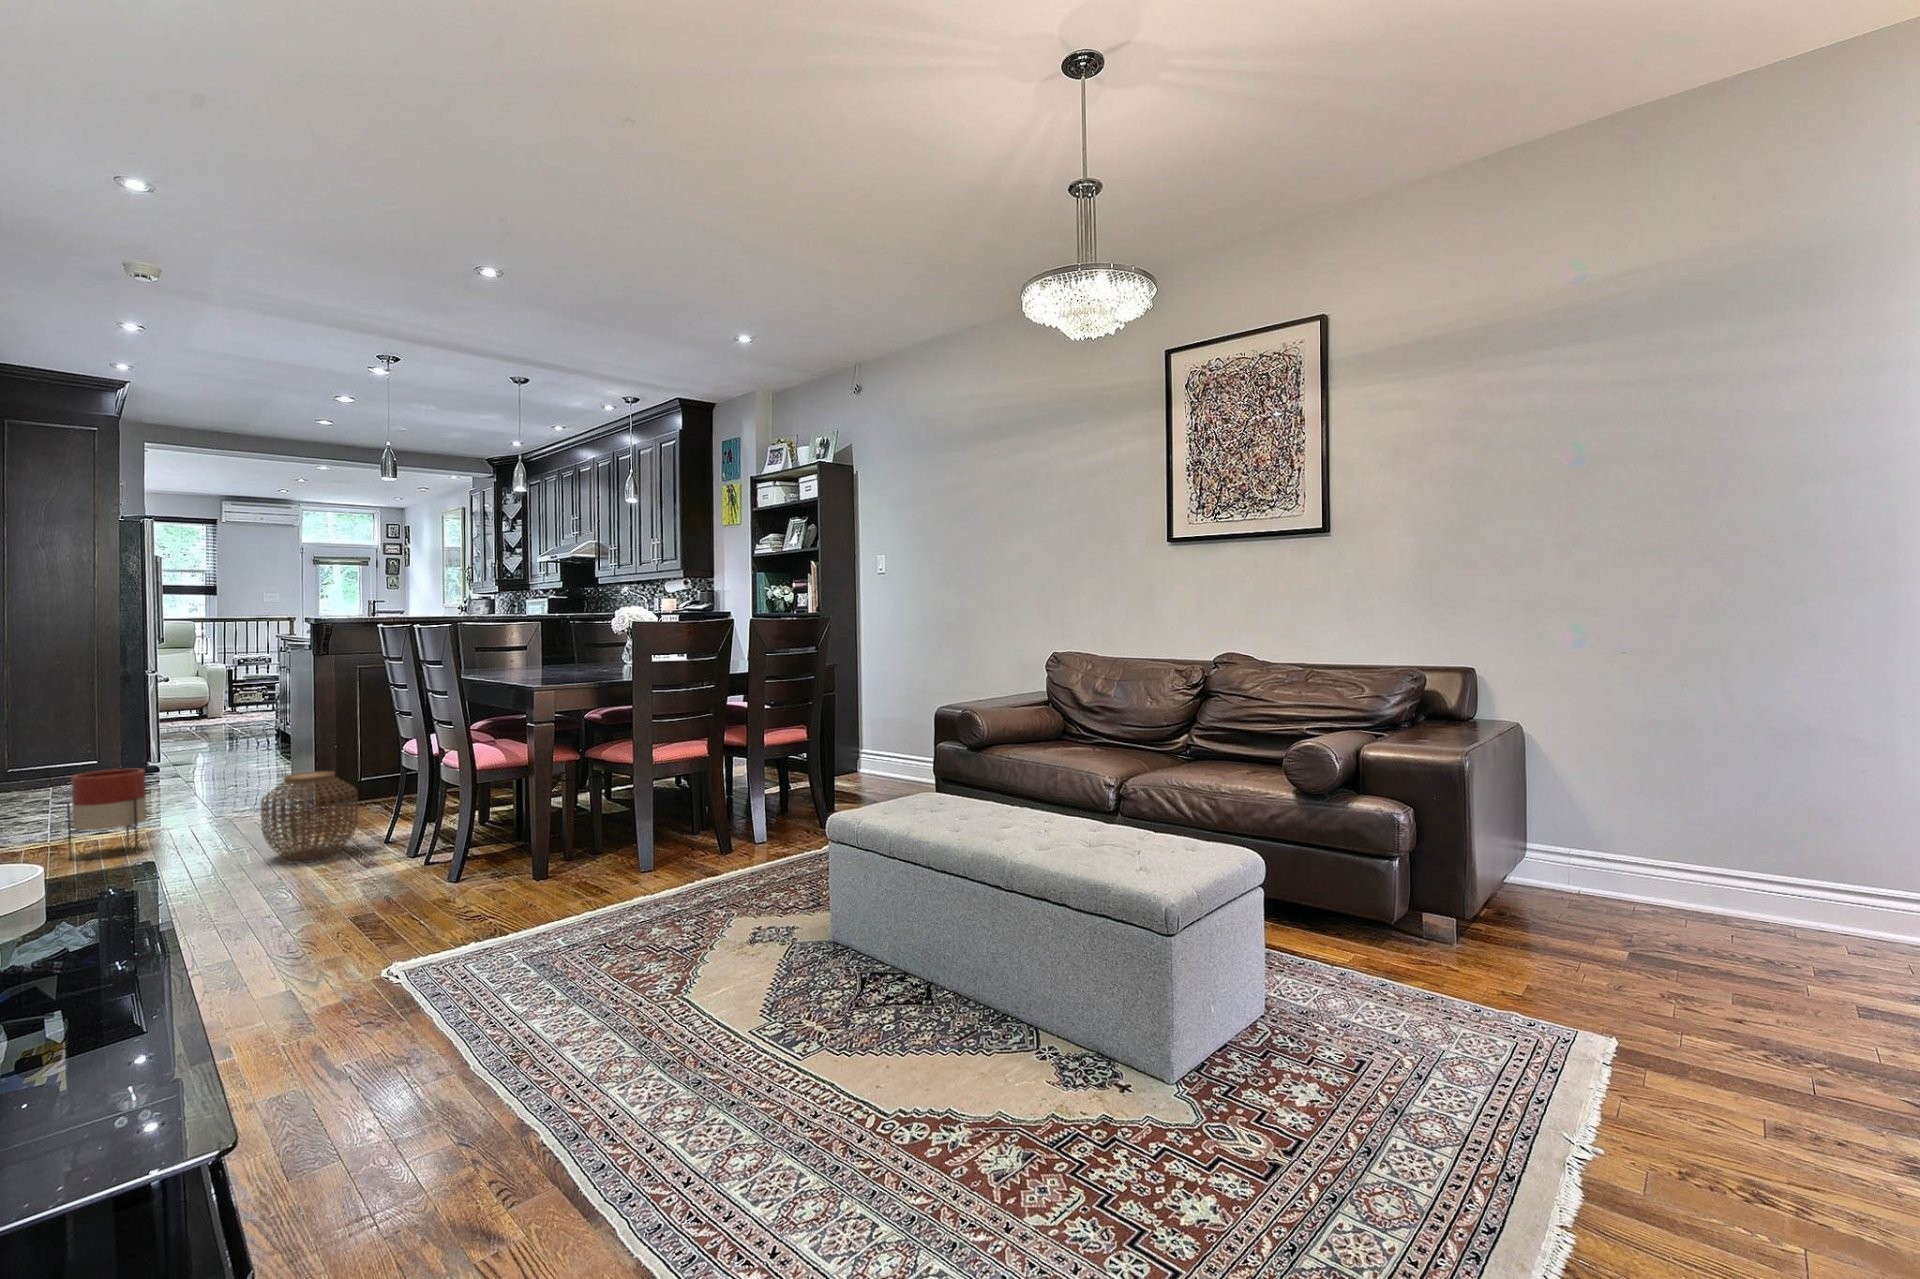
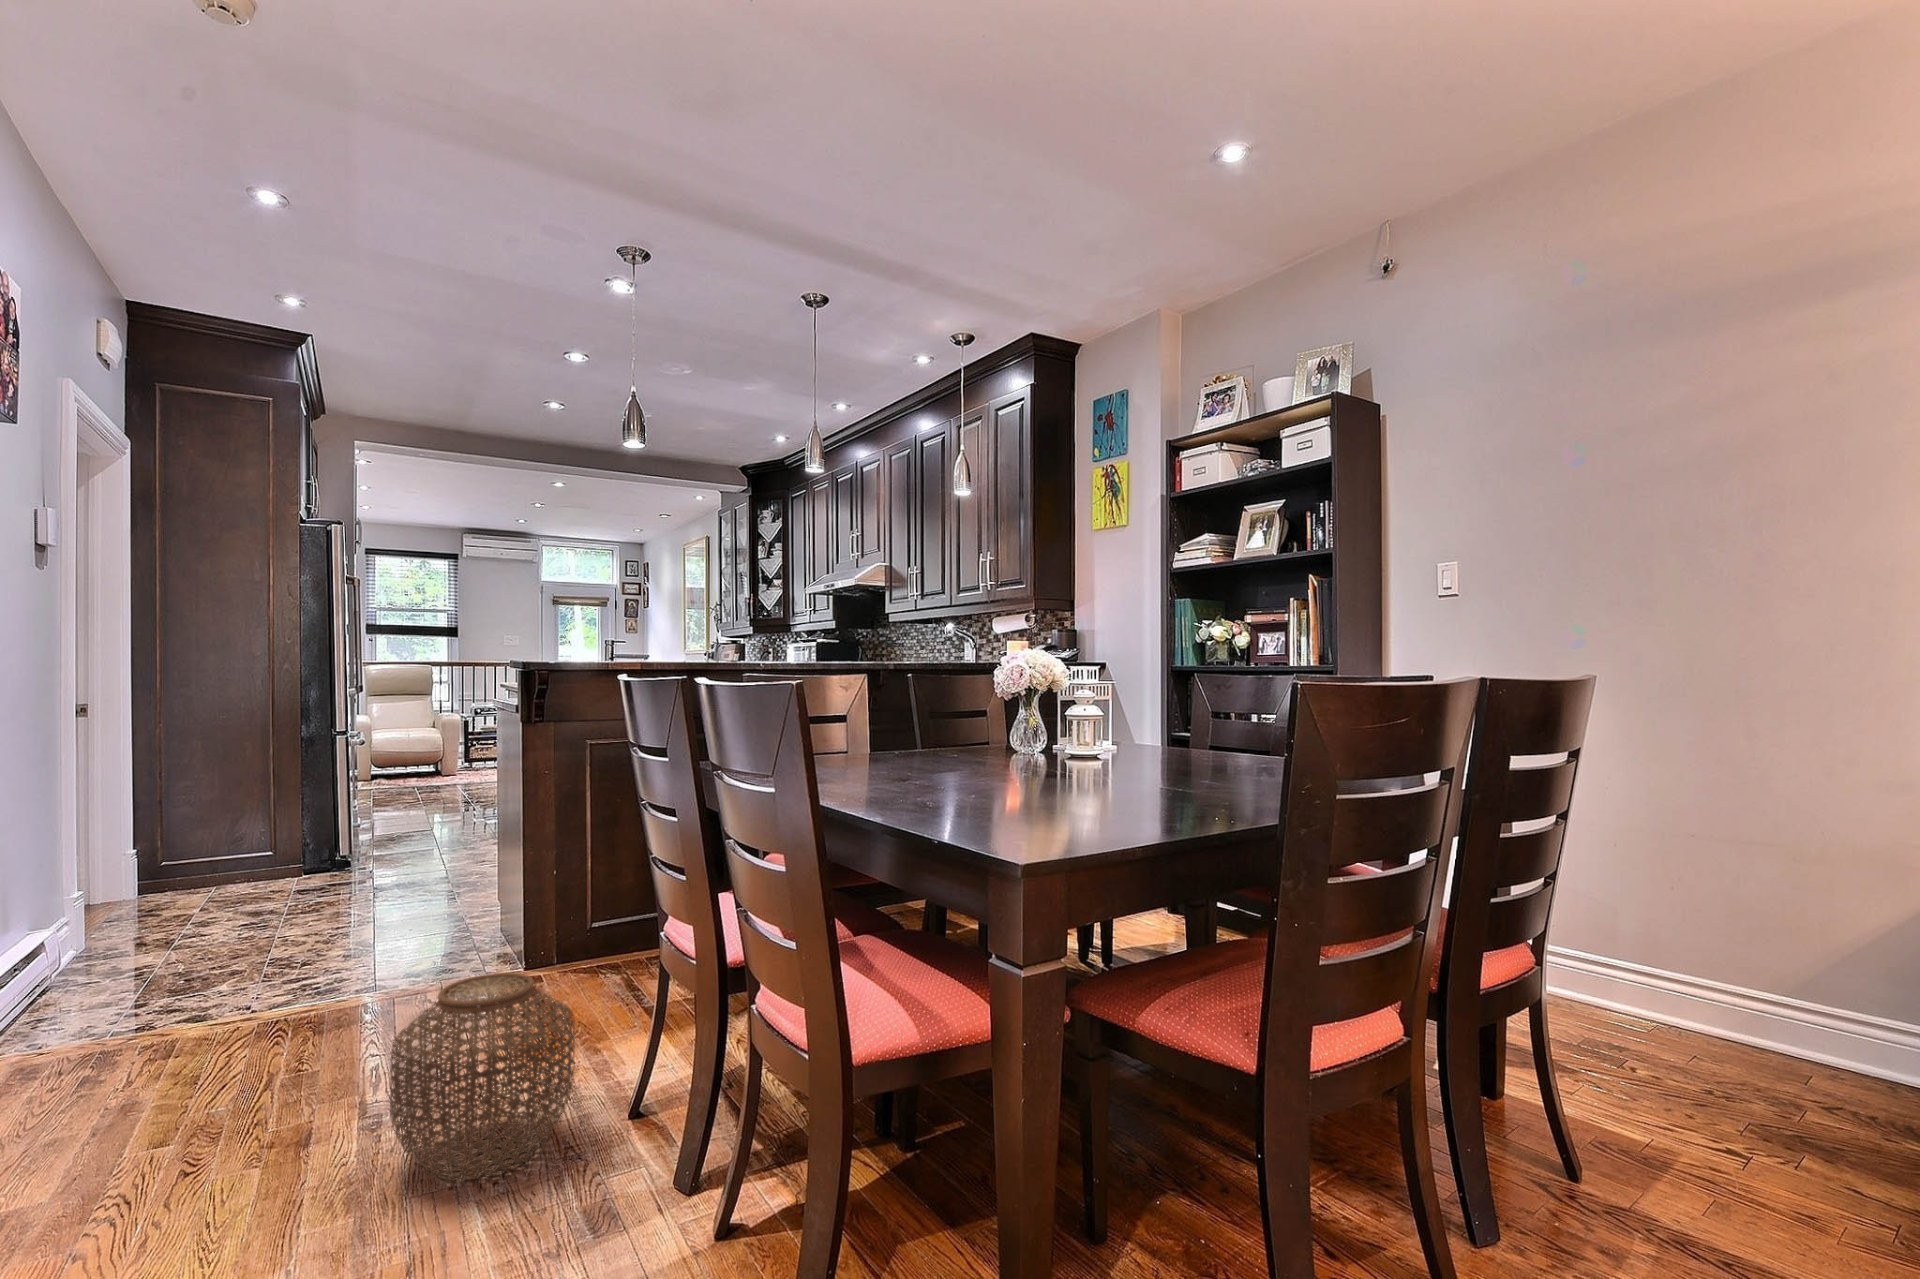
planter: present [67,769,147,860] -> none [86,932,231,1116]

